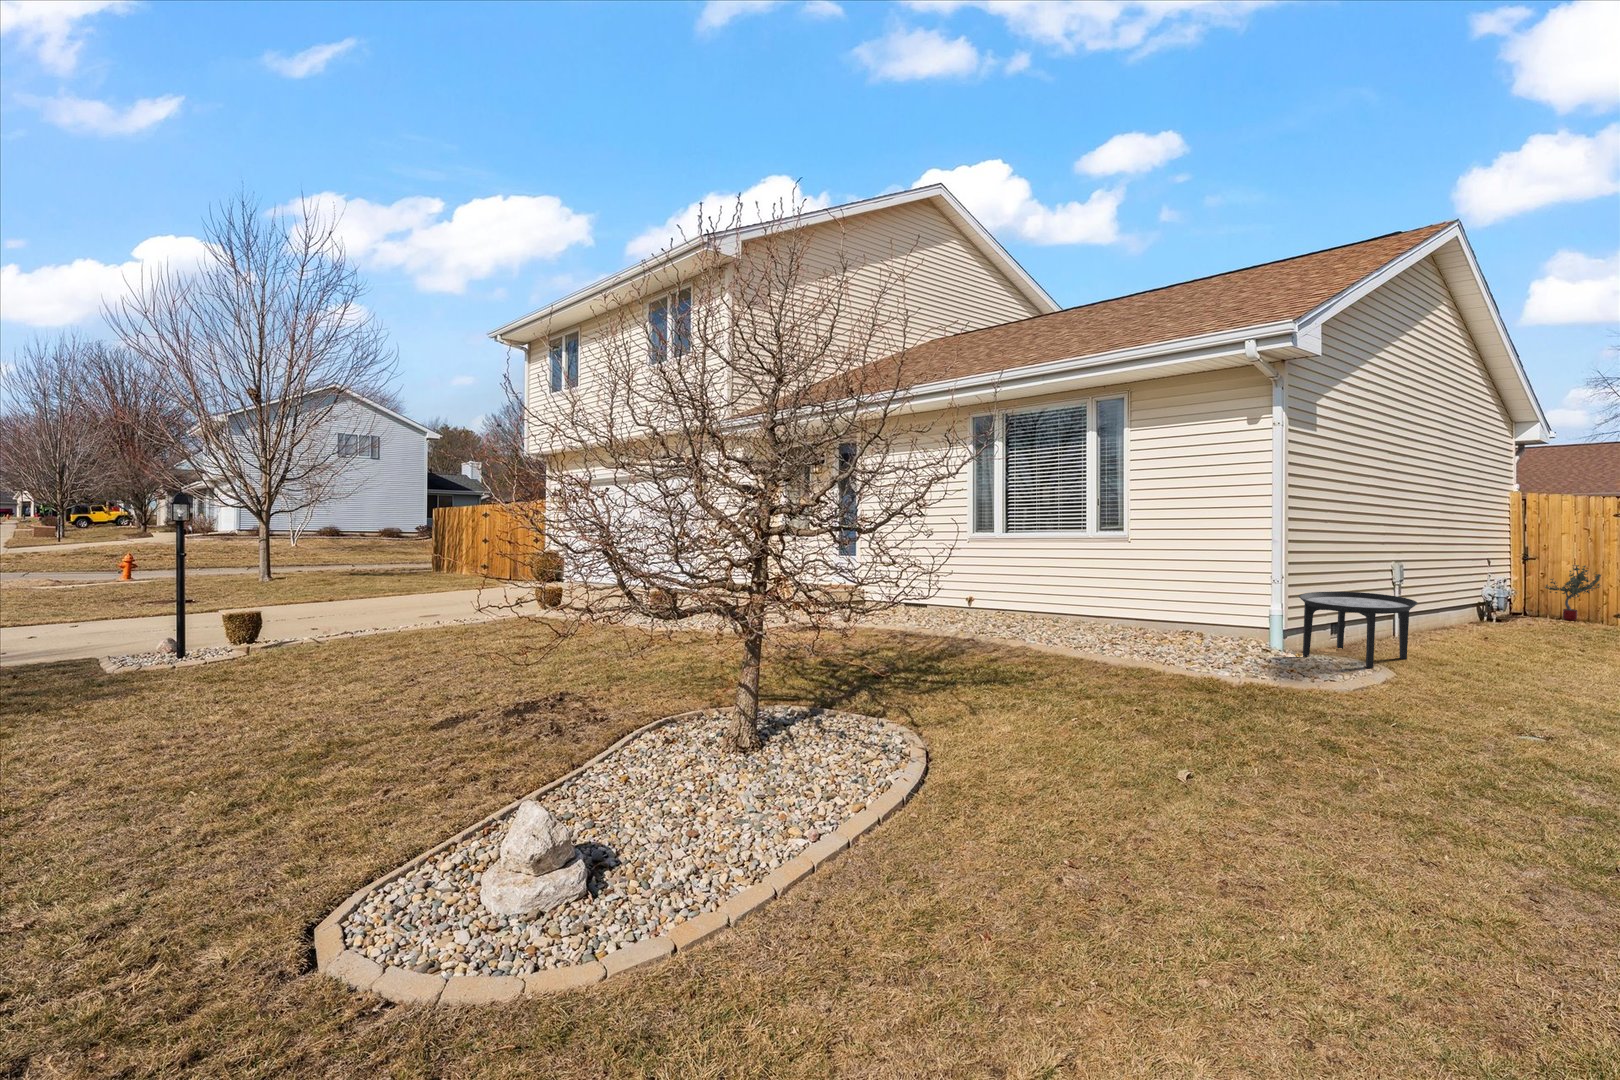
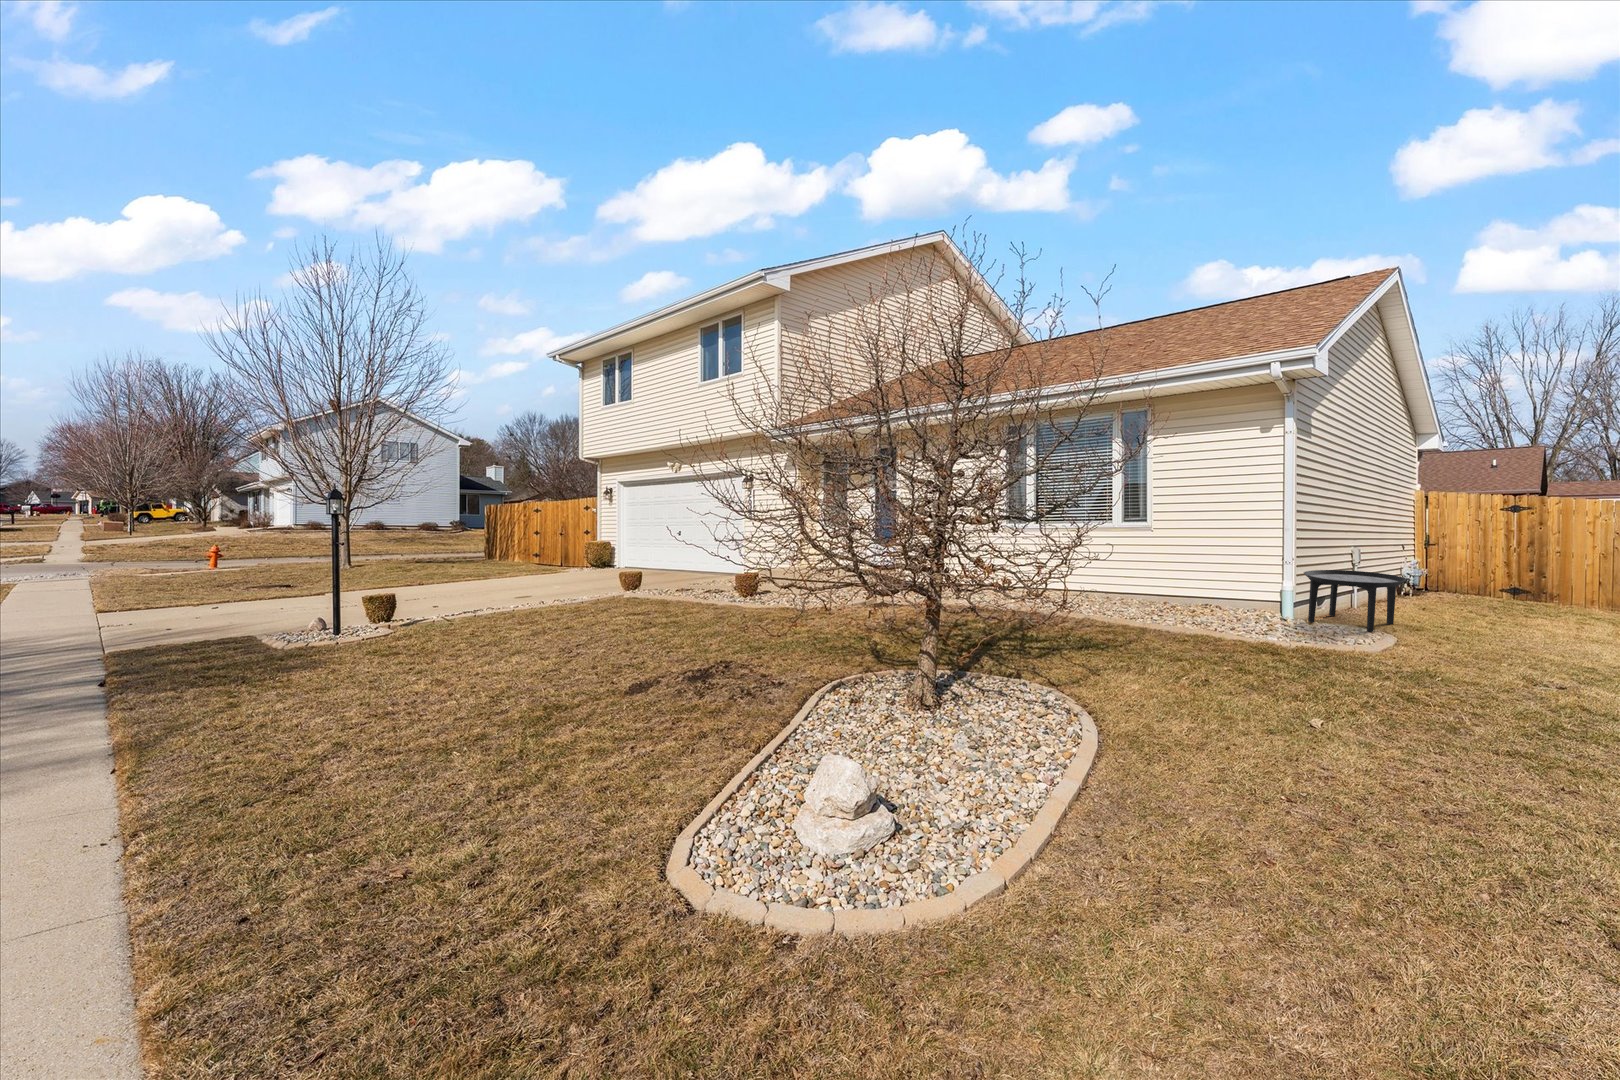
potted tree: present [1545,565,1601,621] -> none [1444,548,1492,593]

